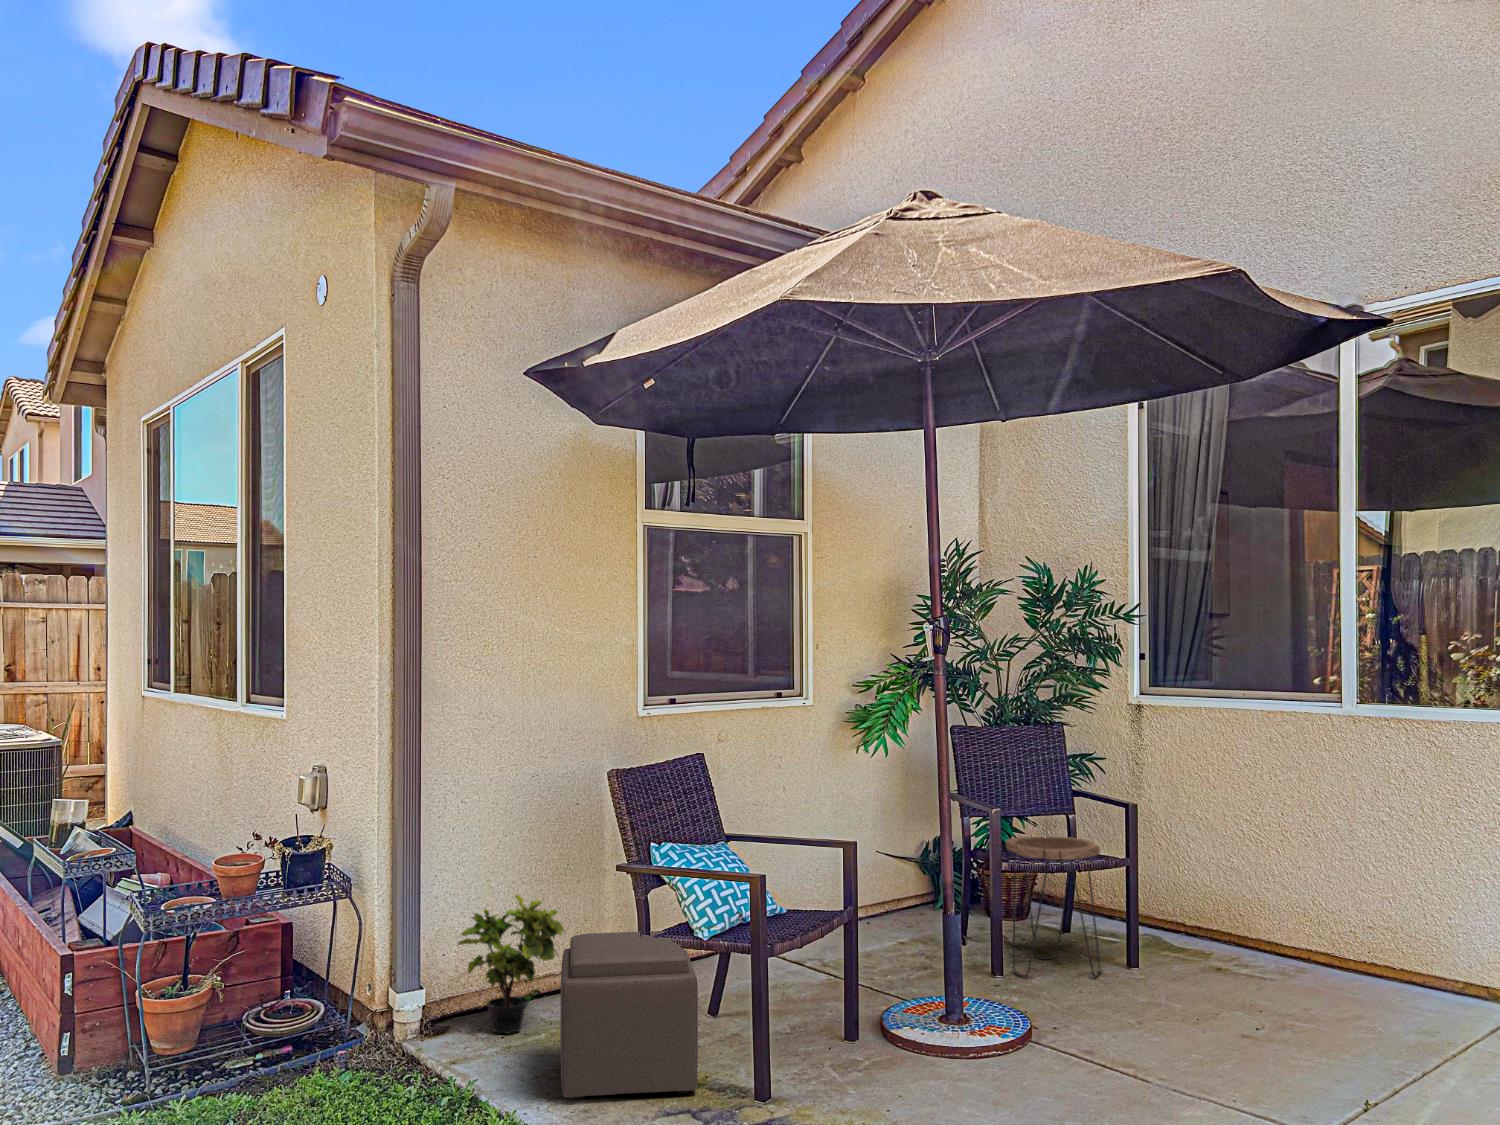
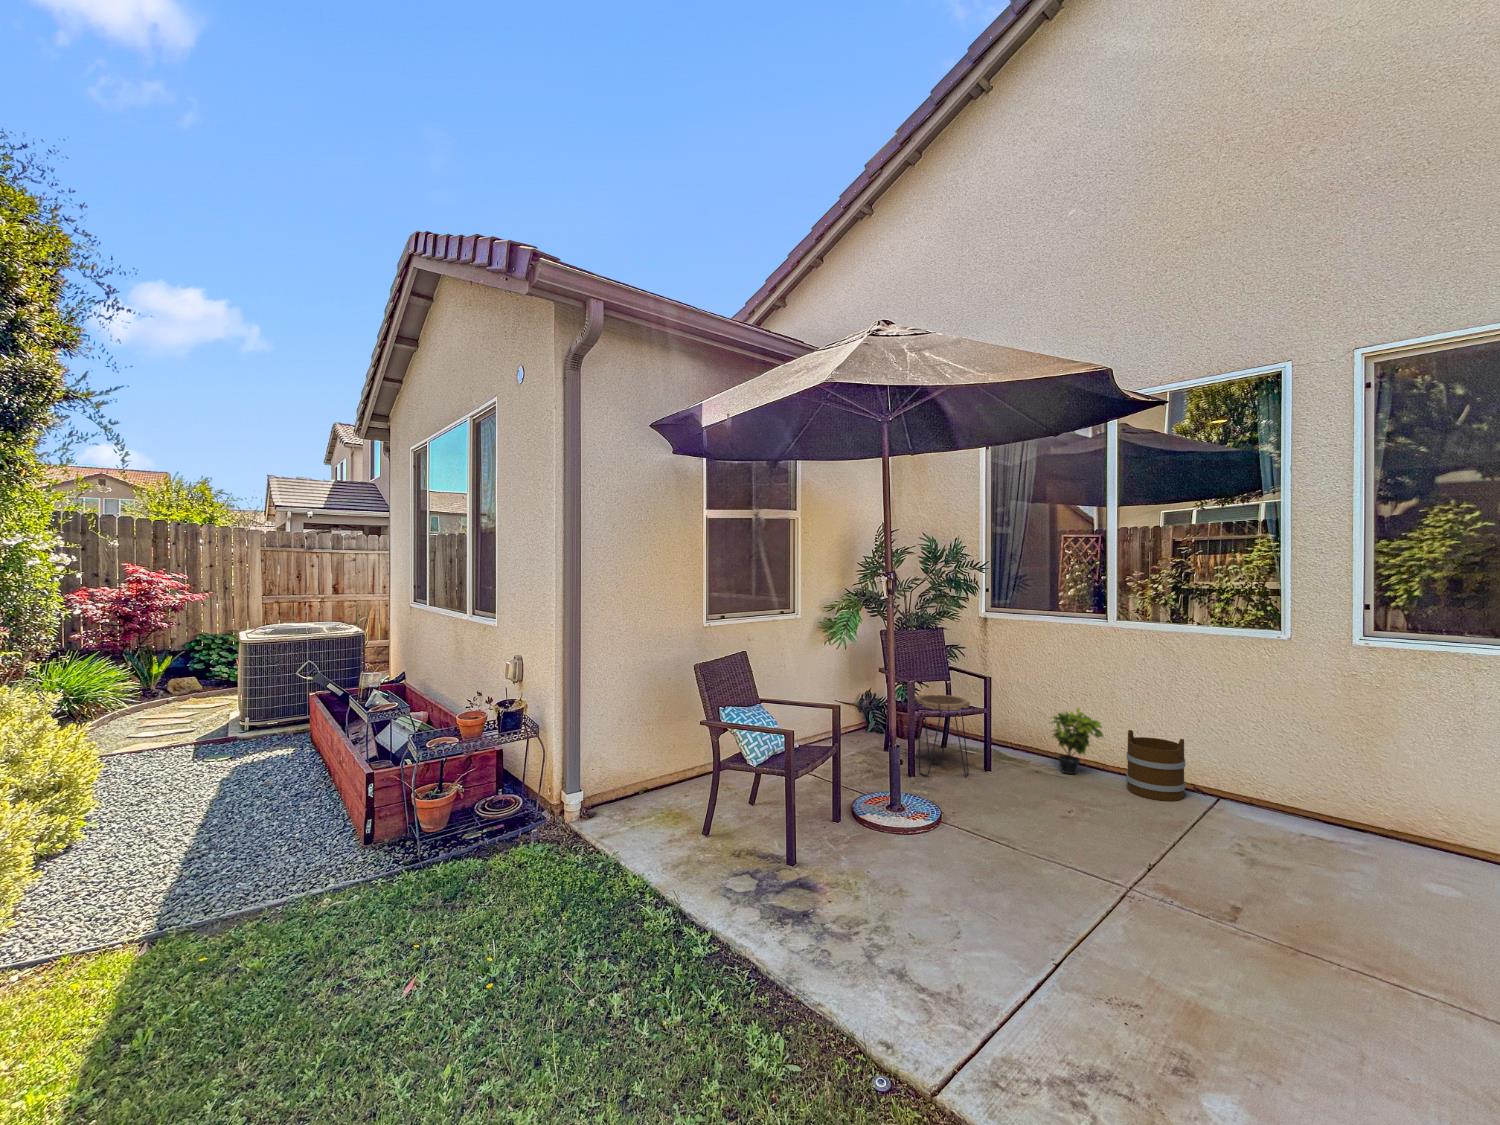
bucket: none [1371,892,1470,1013] -> present [1126,730,1185,801]
potted plant: present [458,895,565,1034] -> present [1052,708,1103,774]
ottoman: present [560,931,698,1100] -> none [667,760,752,866]

